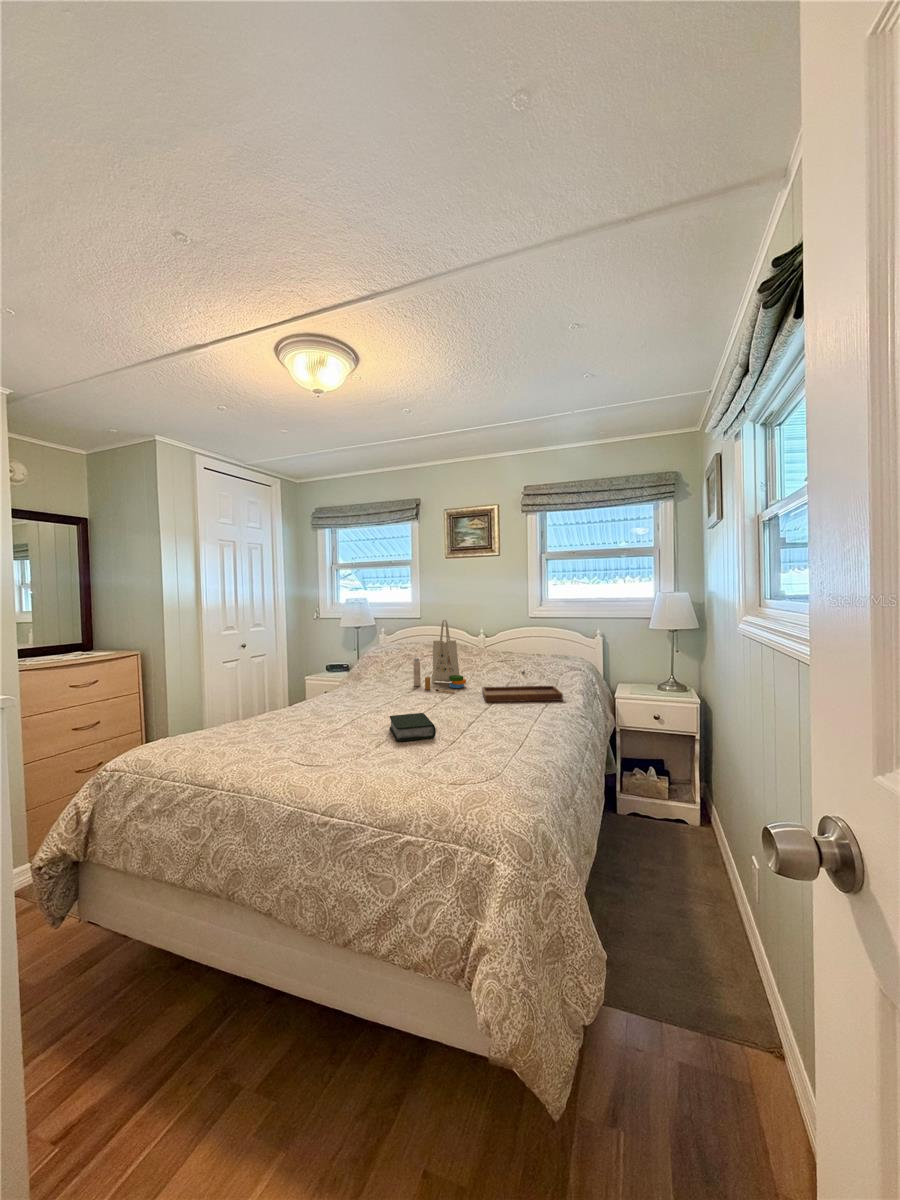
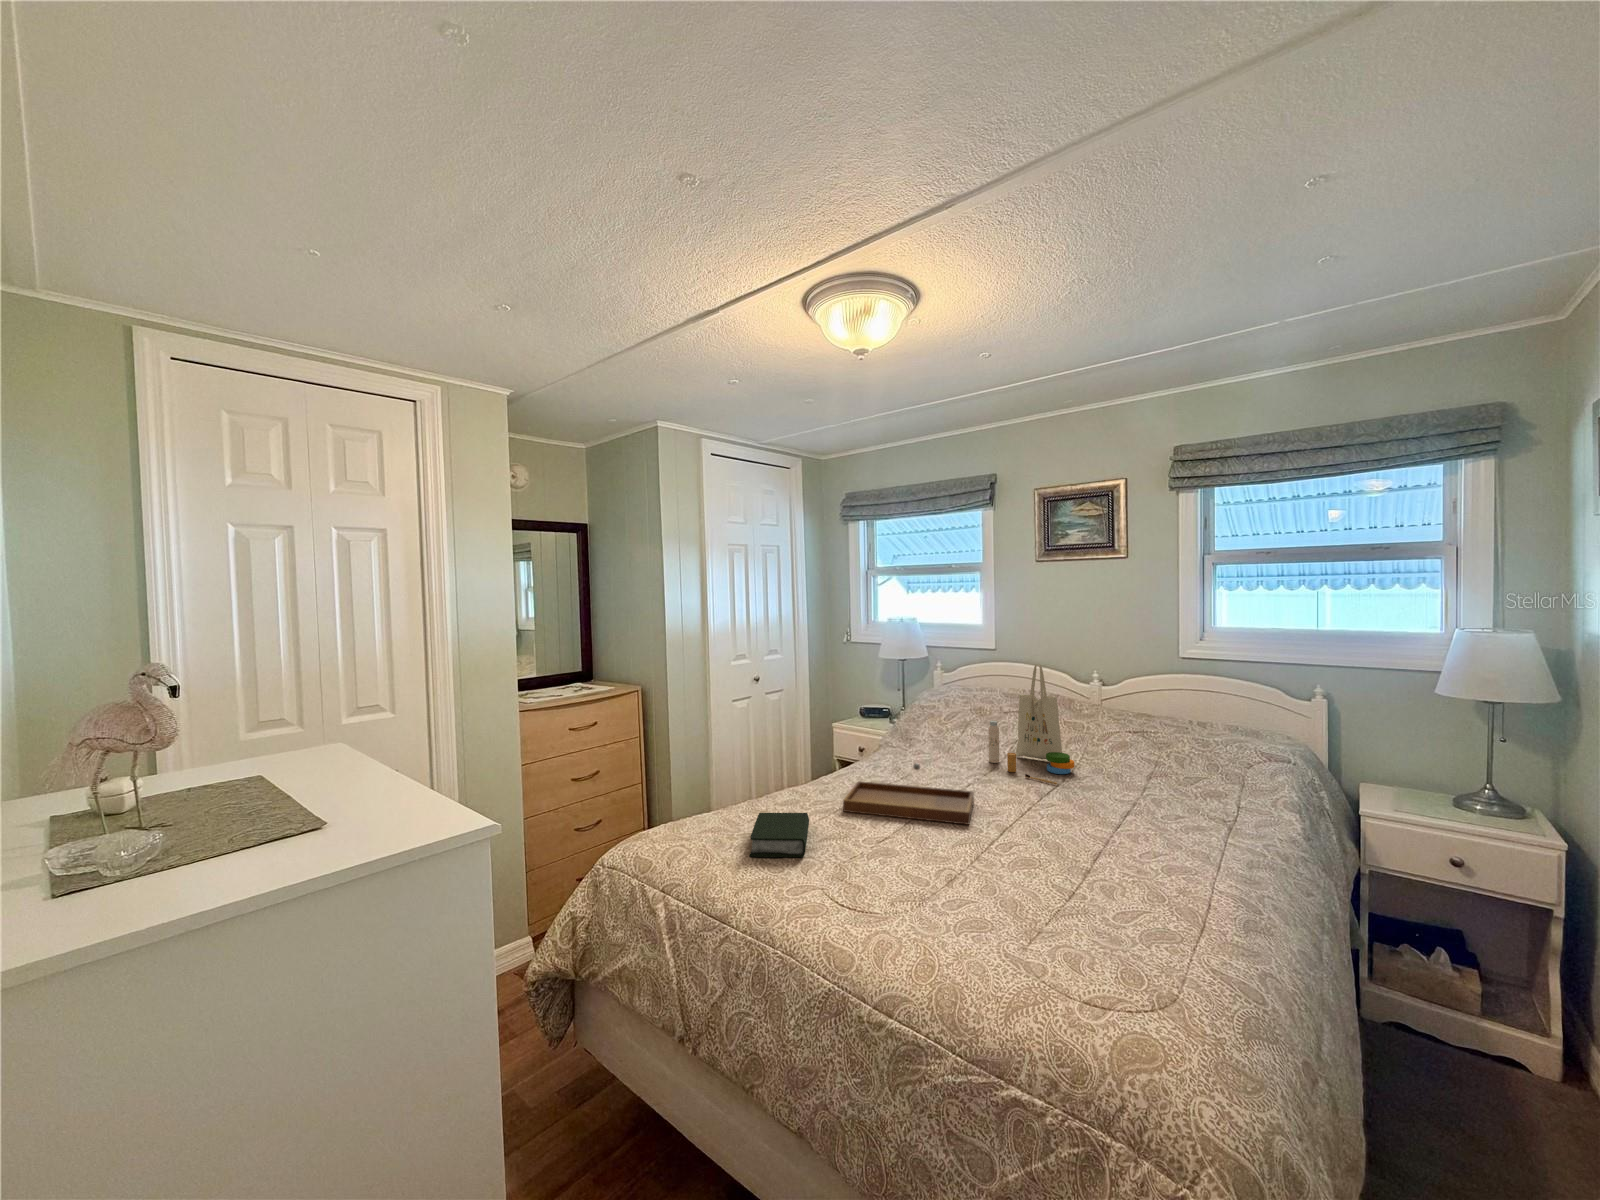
tray: present [482,671,563,702] -> present [843,763,974,825]
book: present [390,713,436,742] -> present [749,813,809,857]

